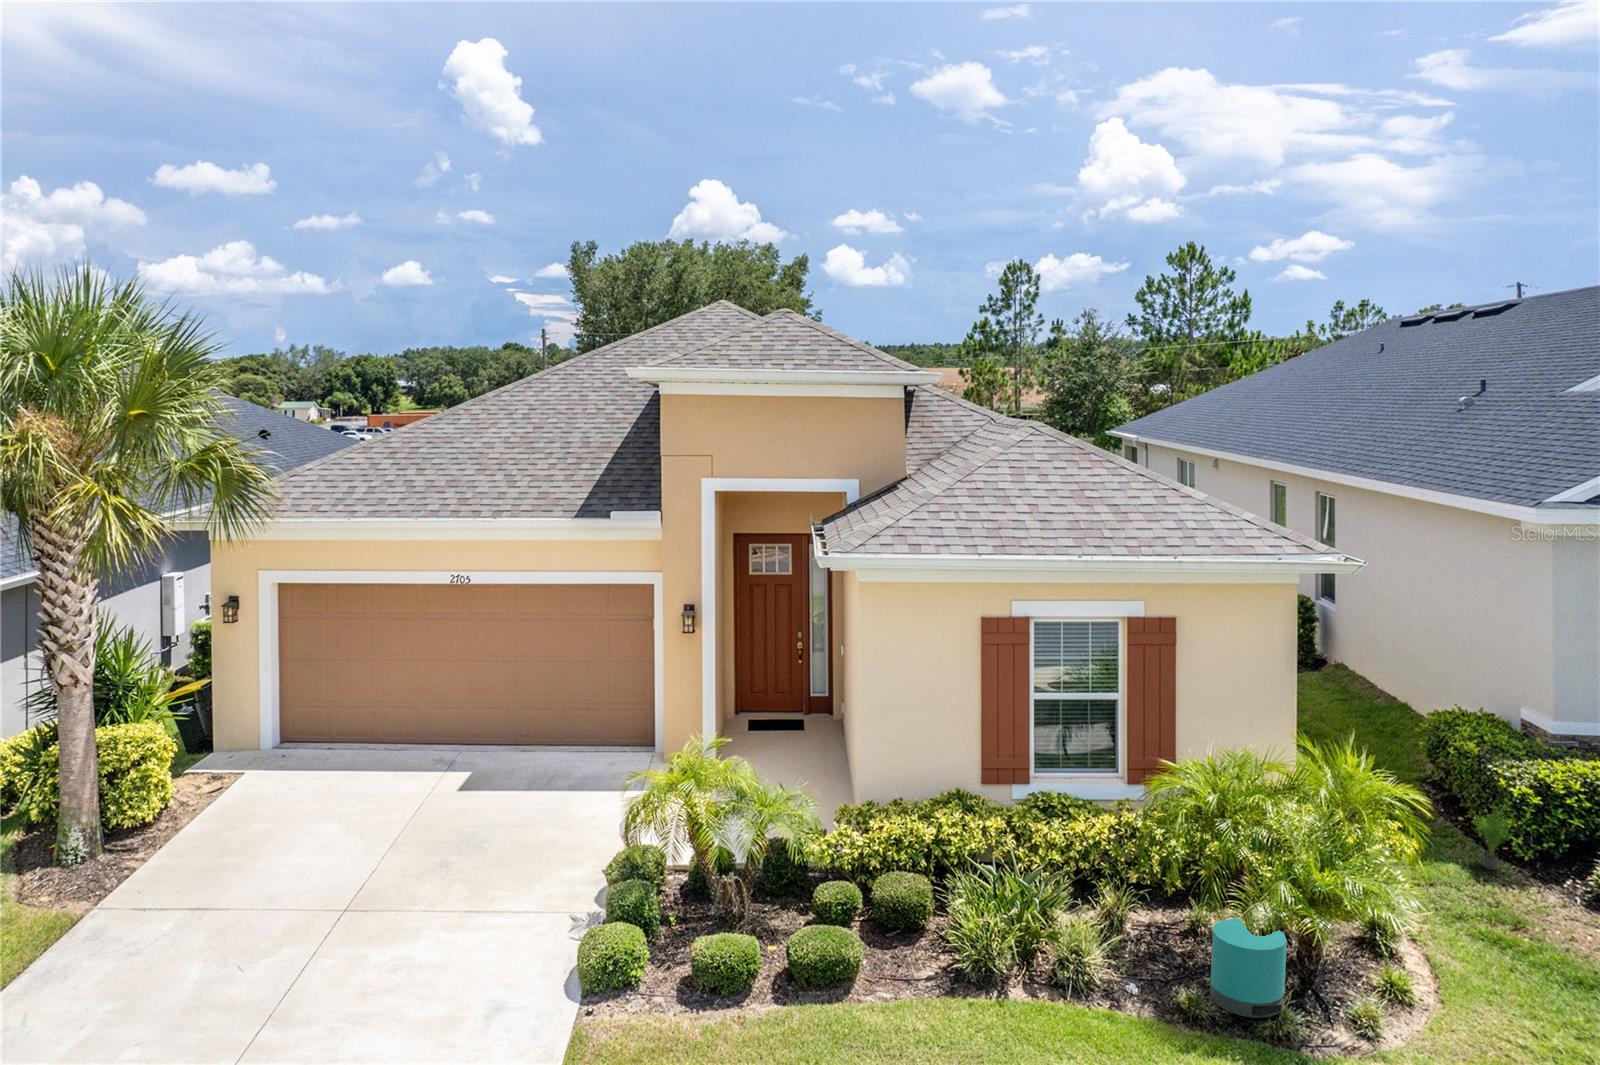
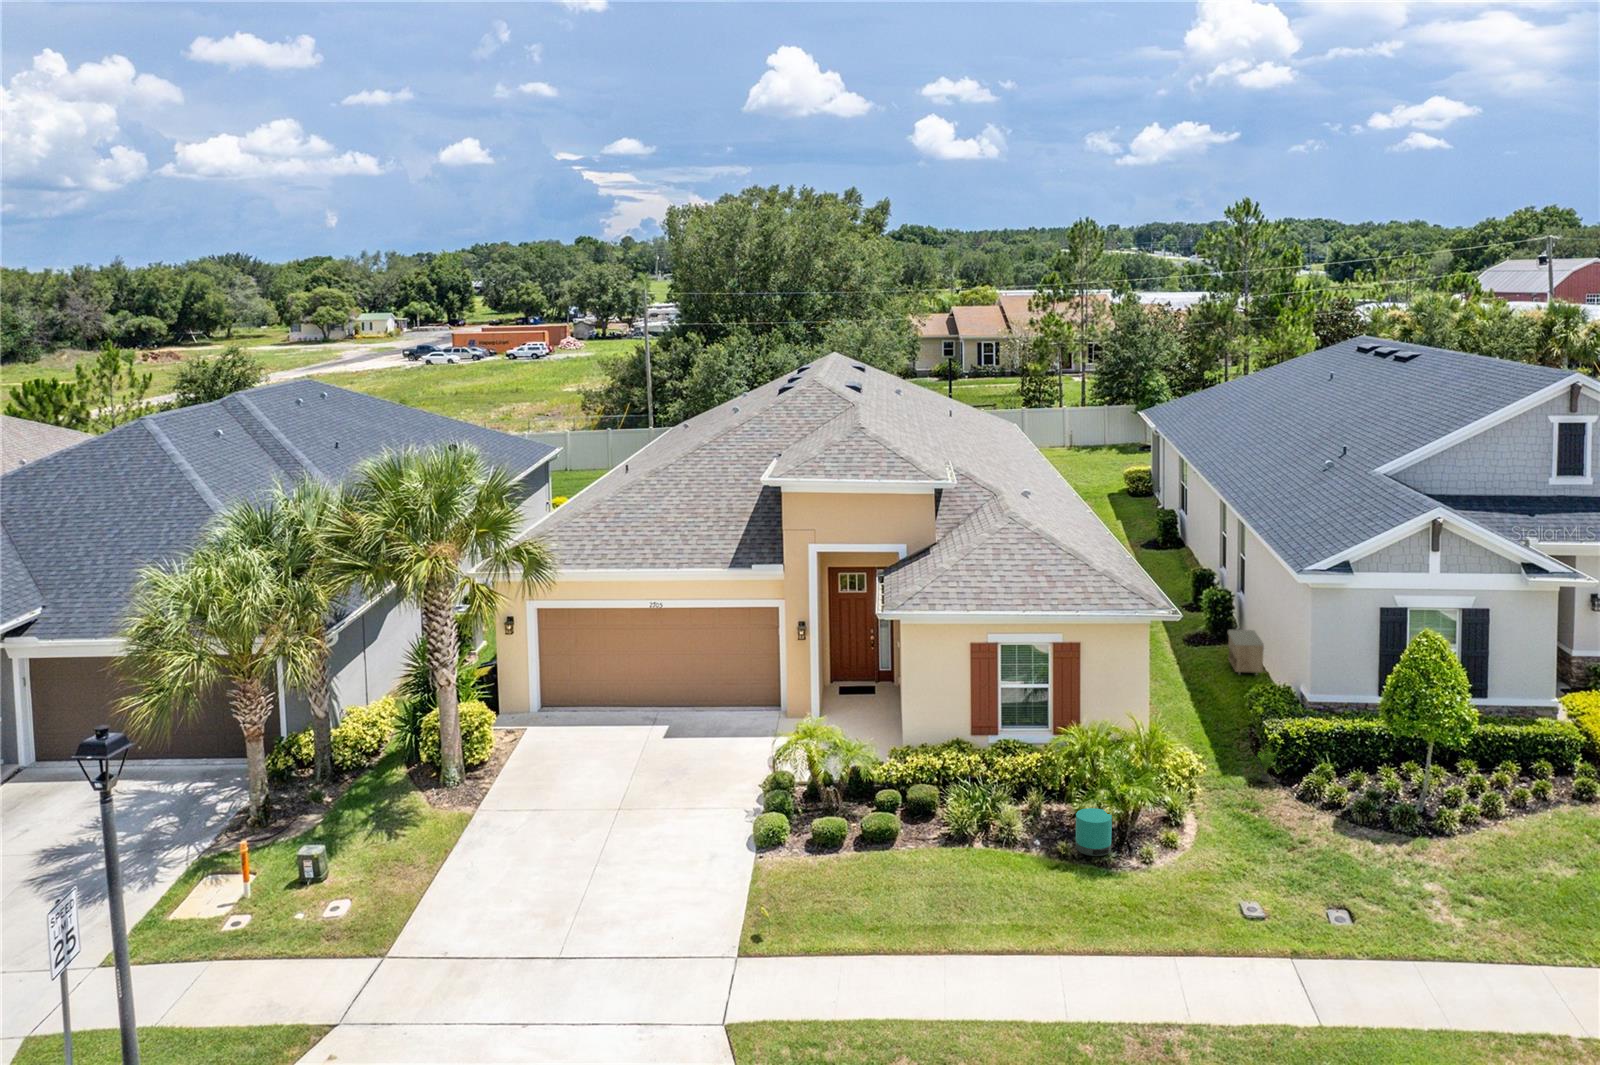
storage bench: none [1321,644,1385,709] -> present [1228,630,1264,674]

